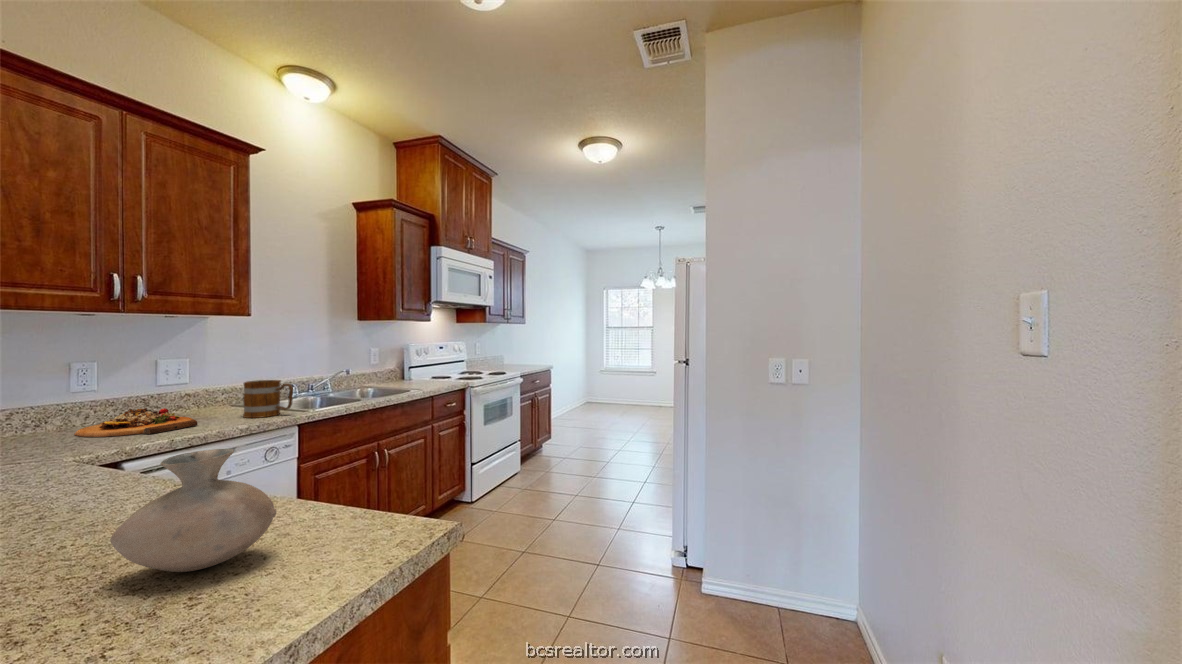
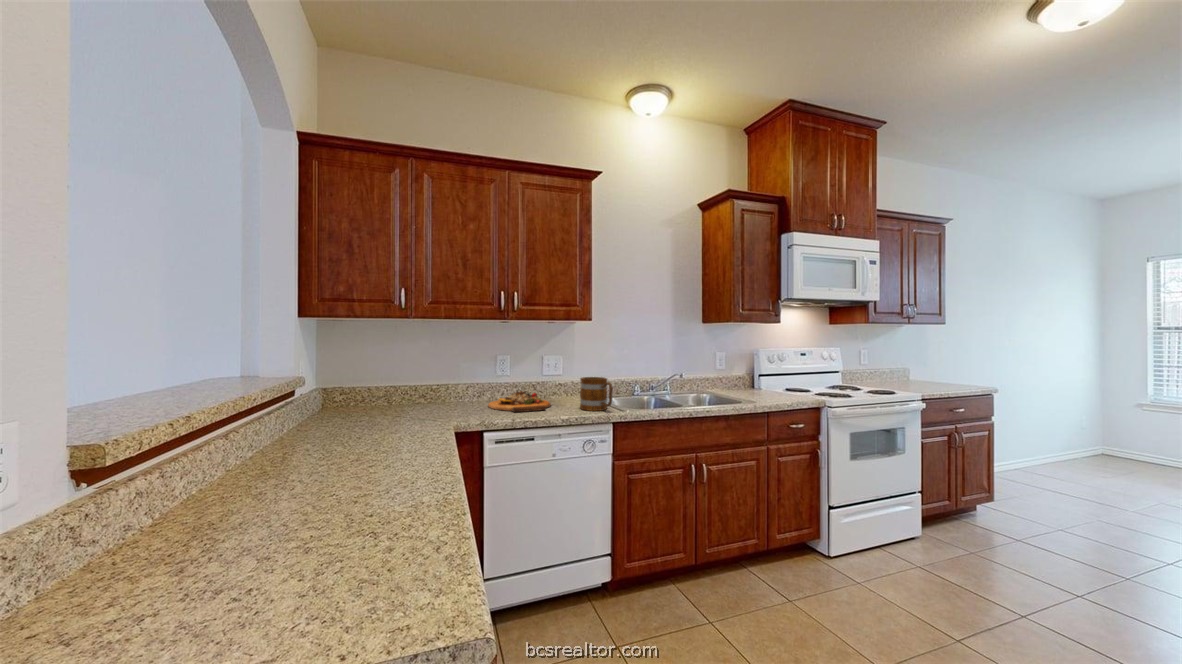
vase: present [110,449,276,572] -> none [233,453,345,583]

